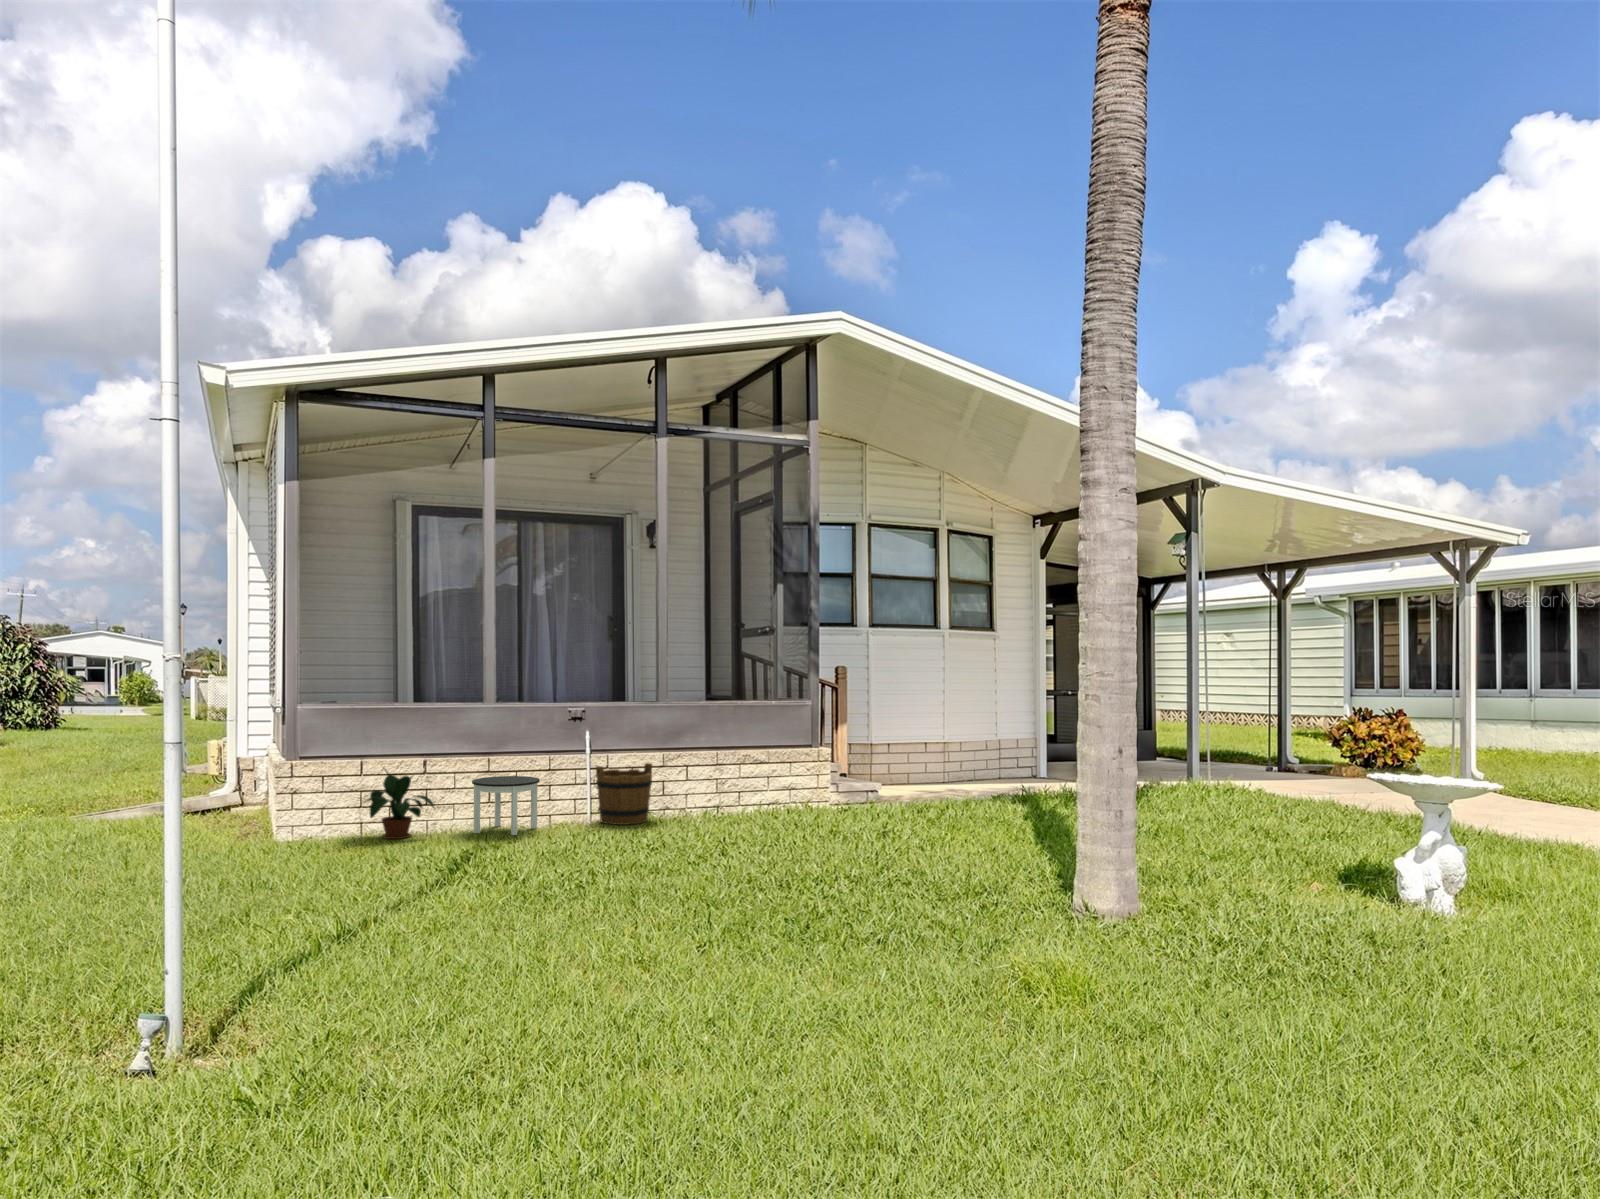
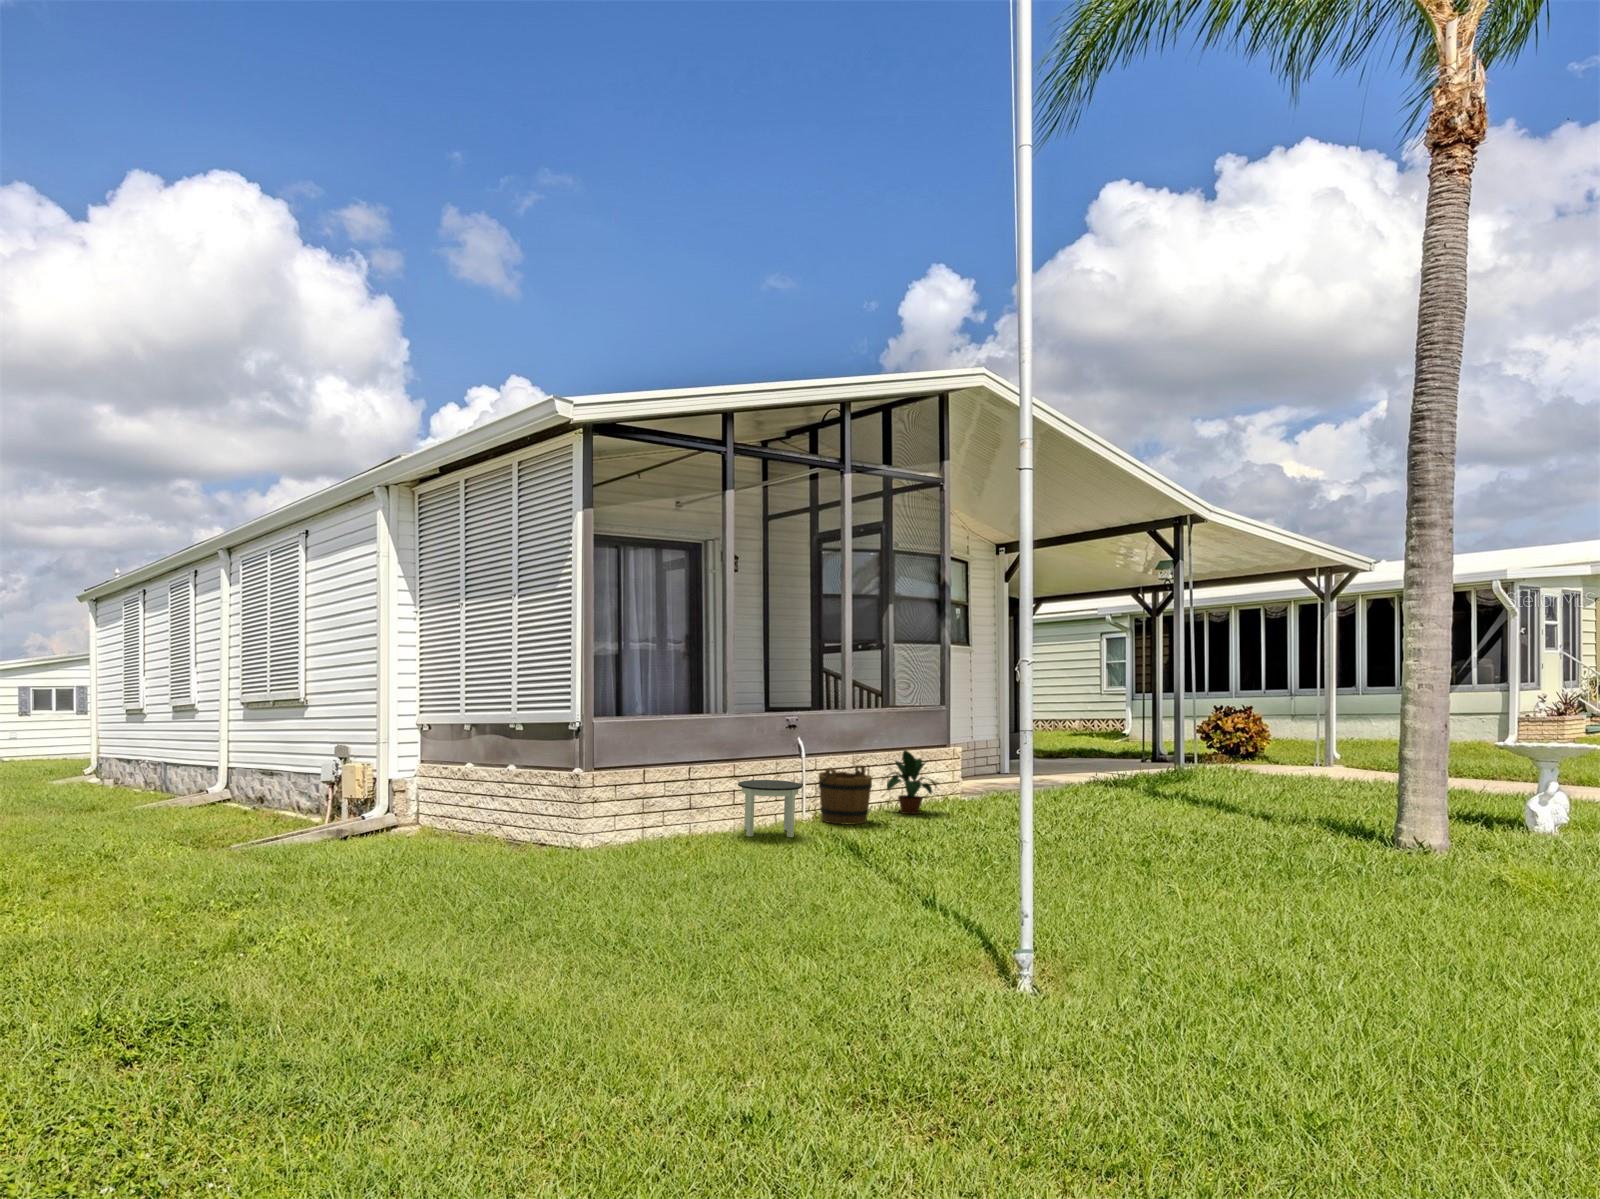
potted plant: present [367,769,435,839] -> present [886,750,937,814]

